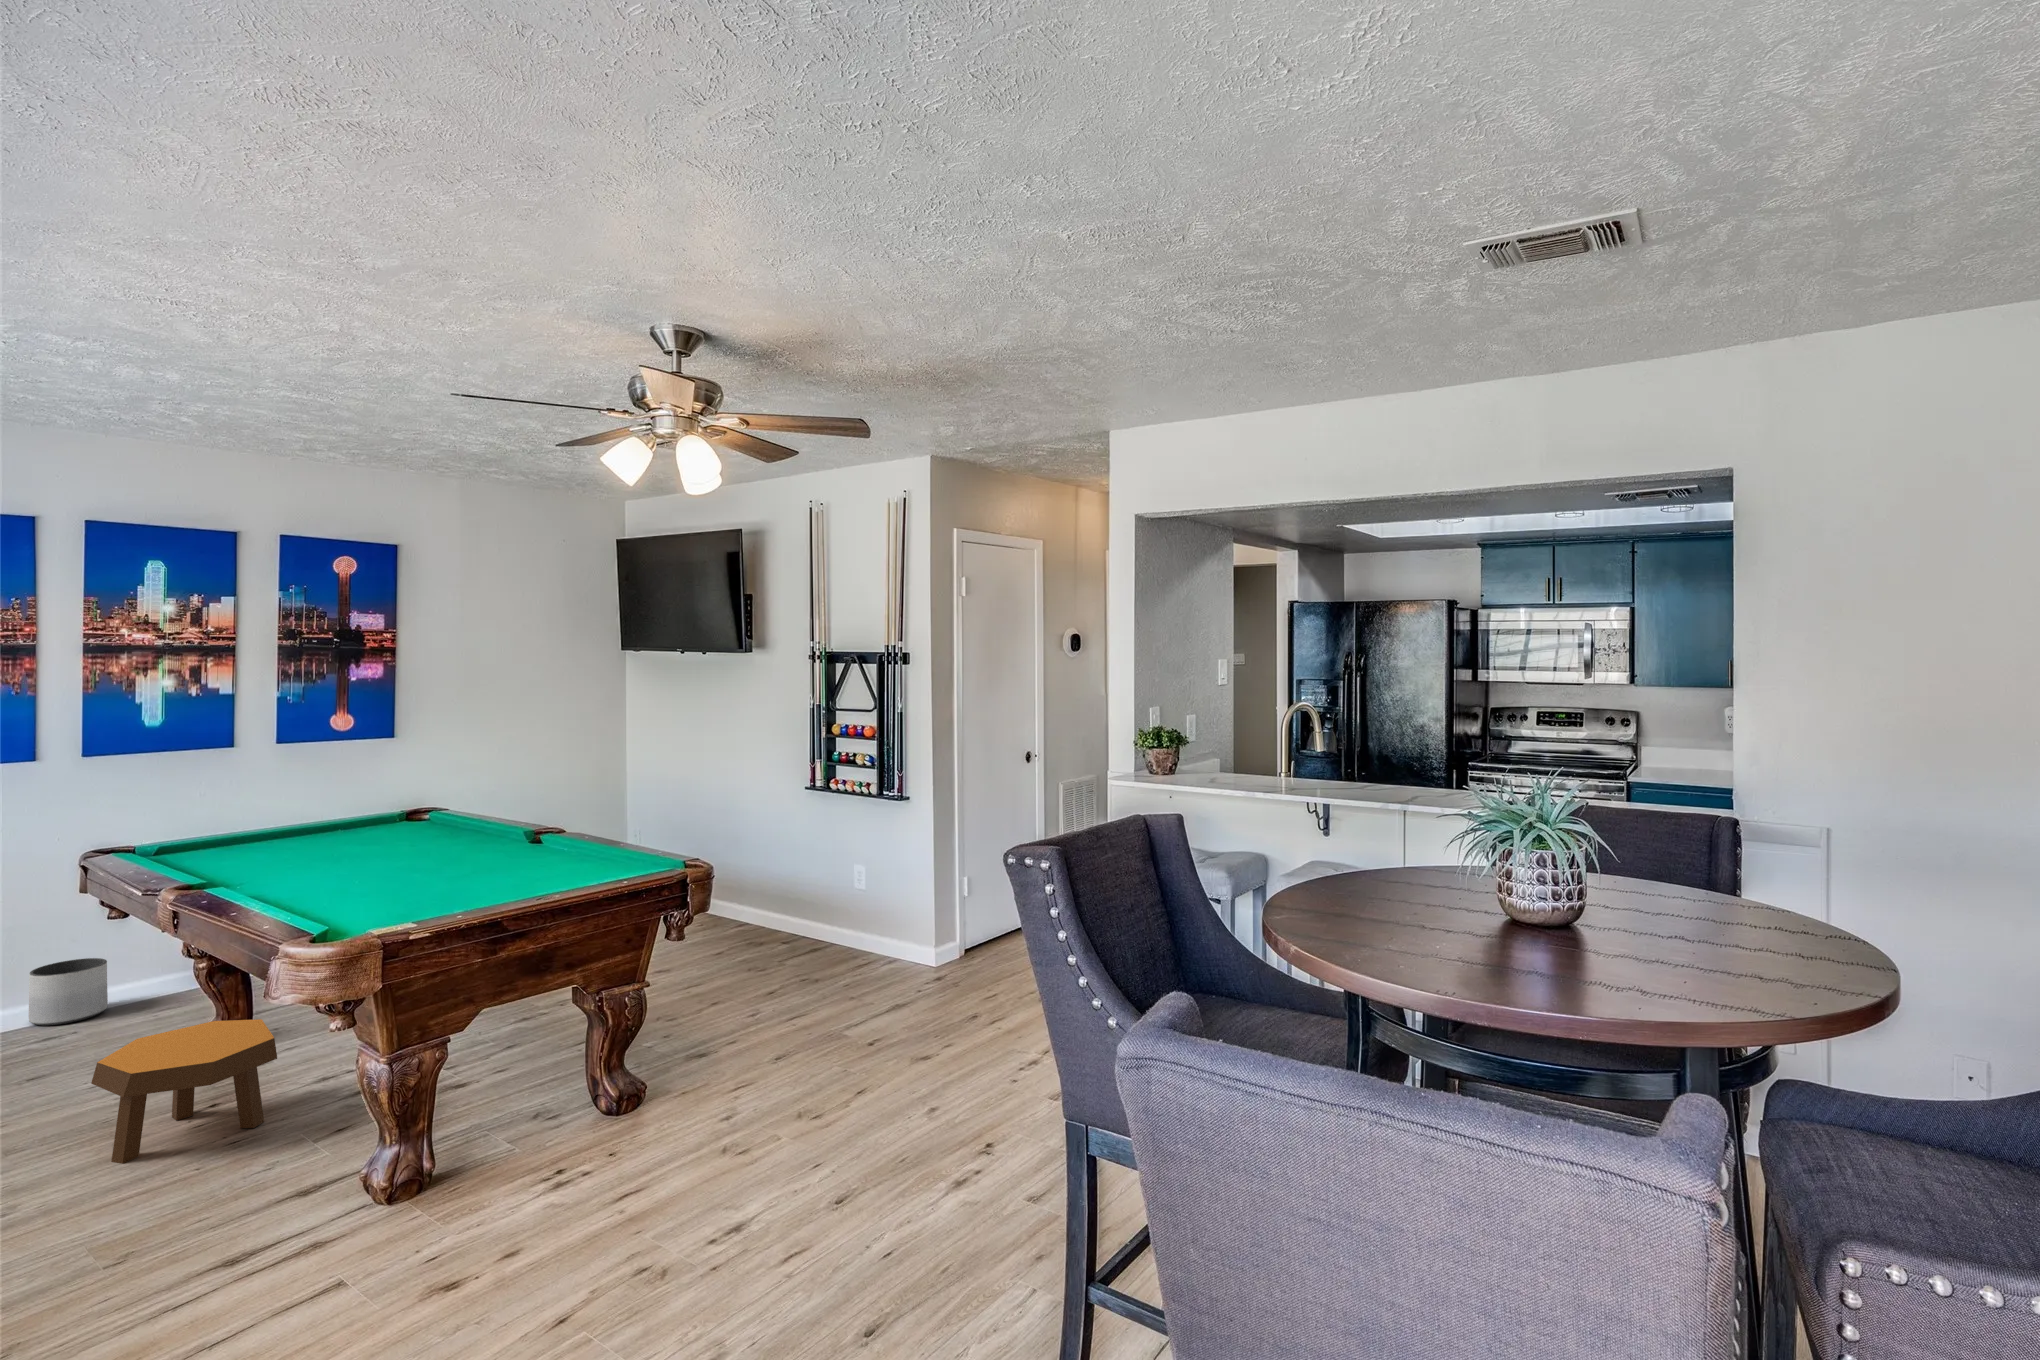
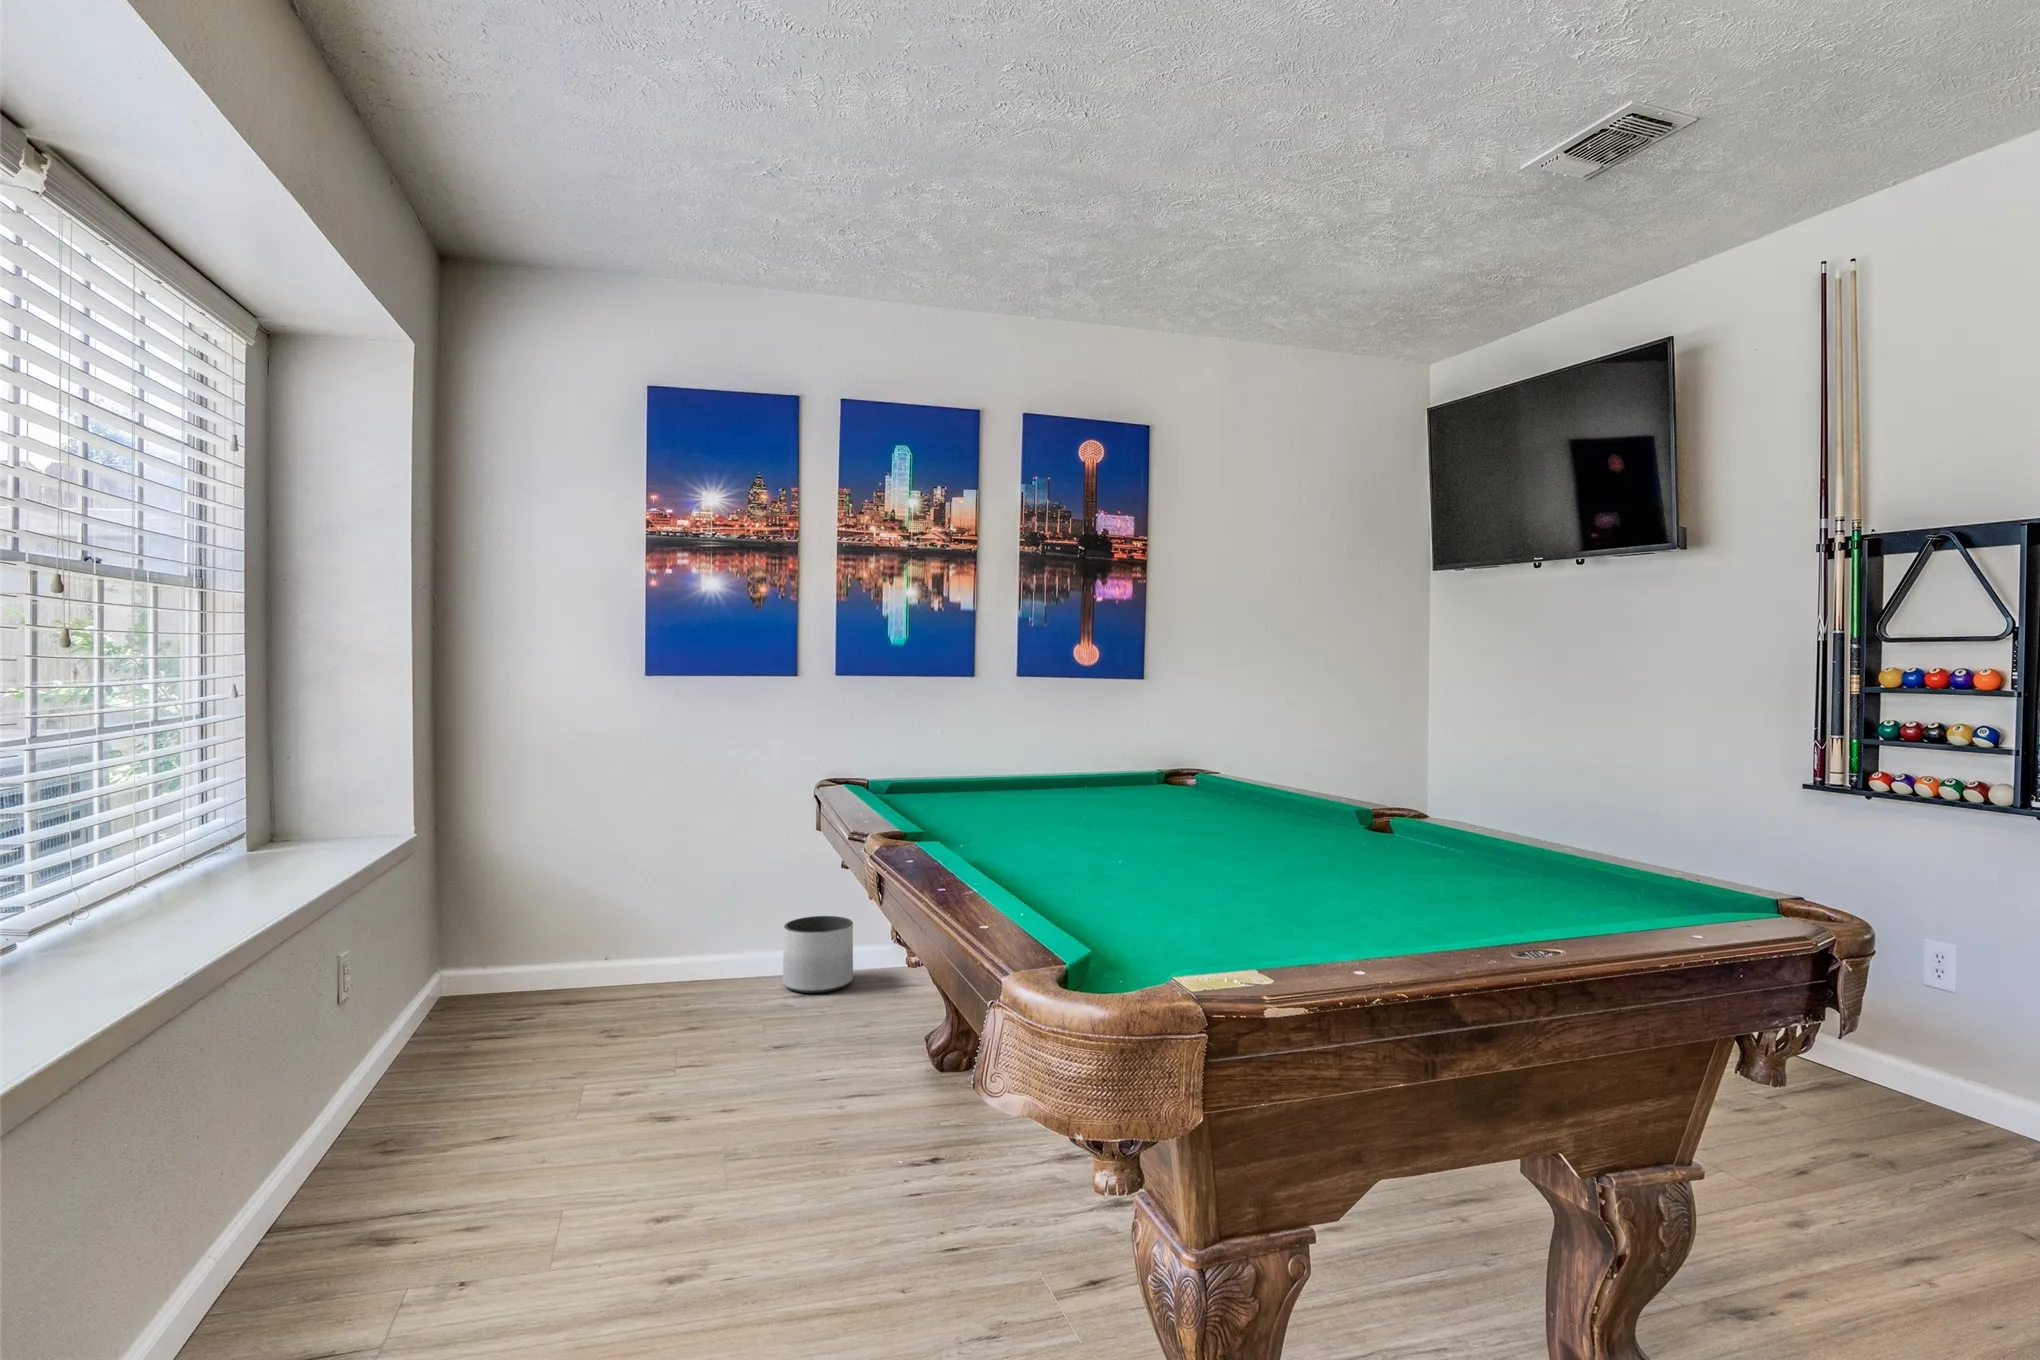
footstool: present [91,1019,277,1164] -> none [784,1046,1009,1270]

